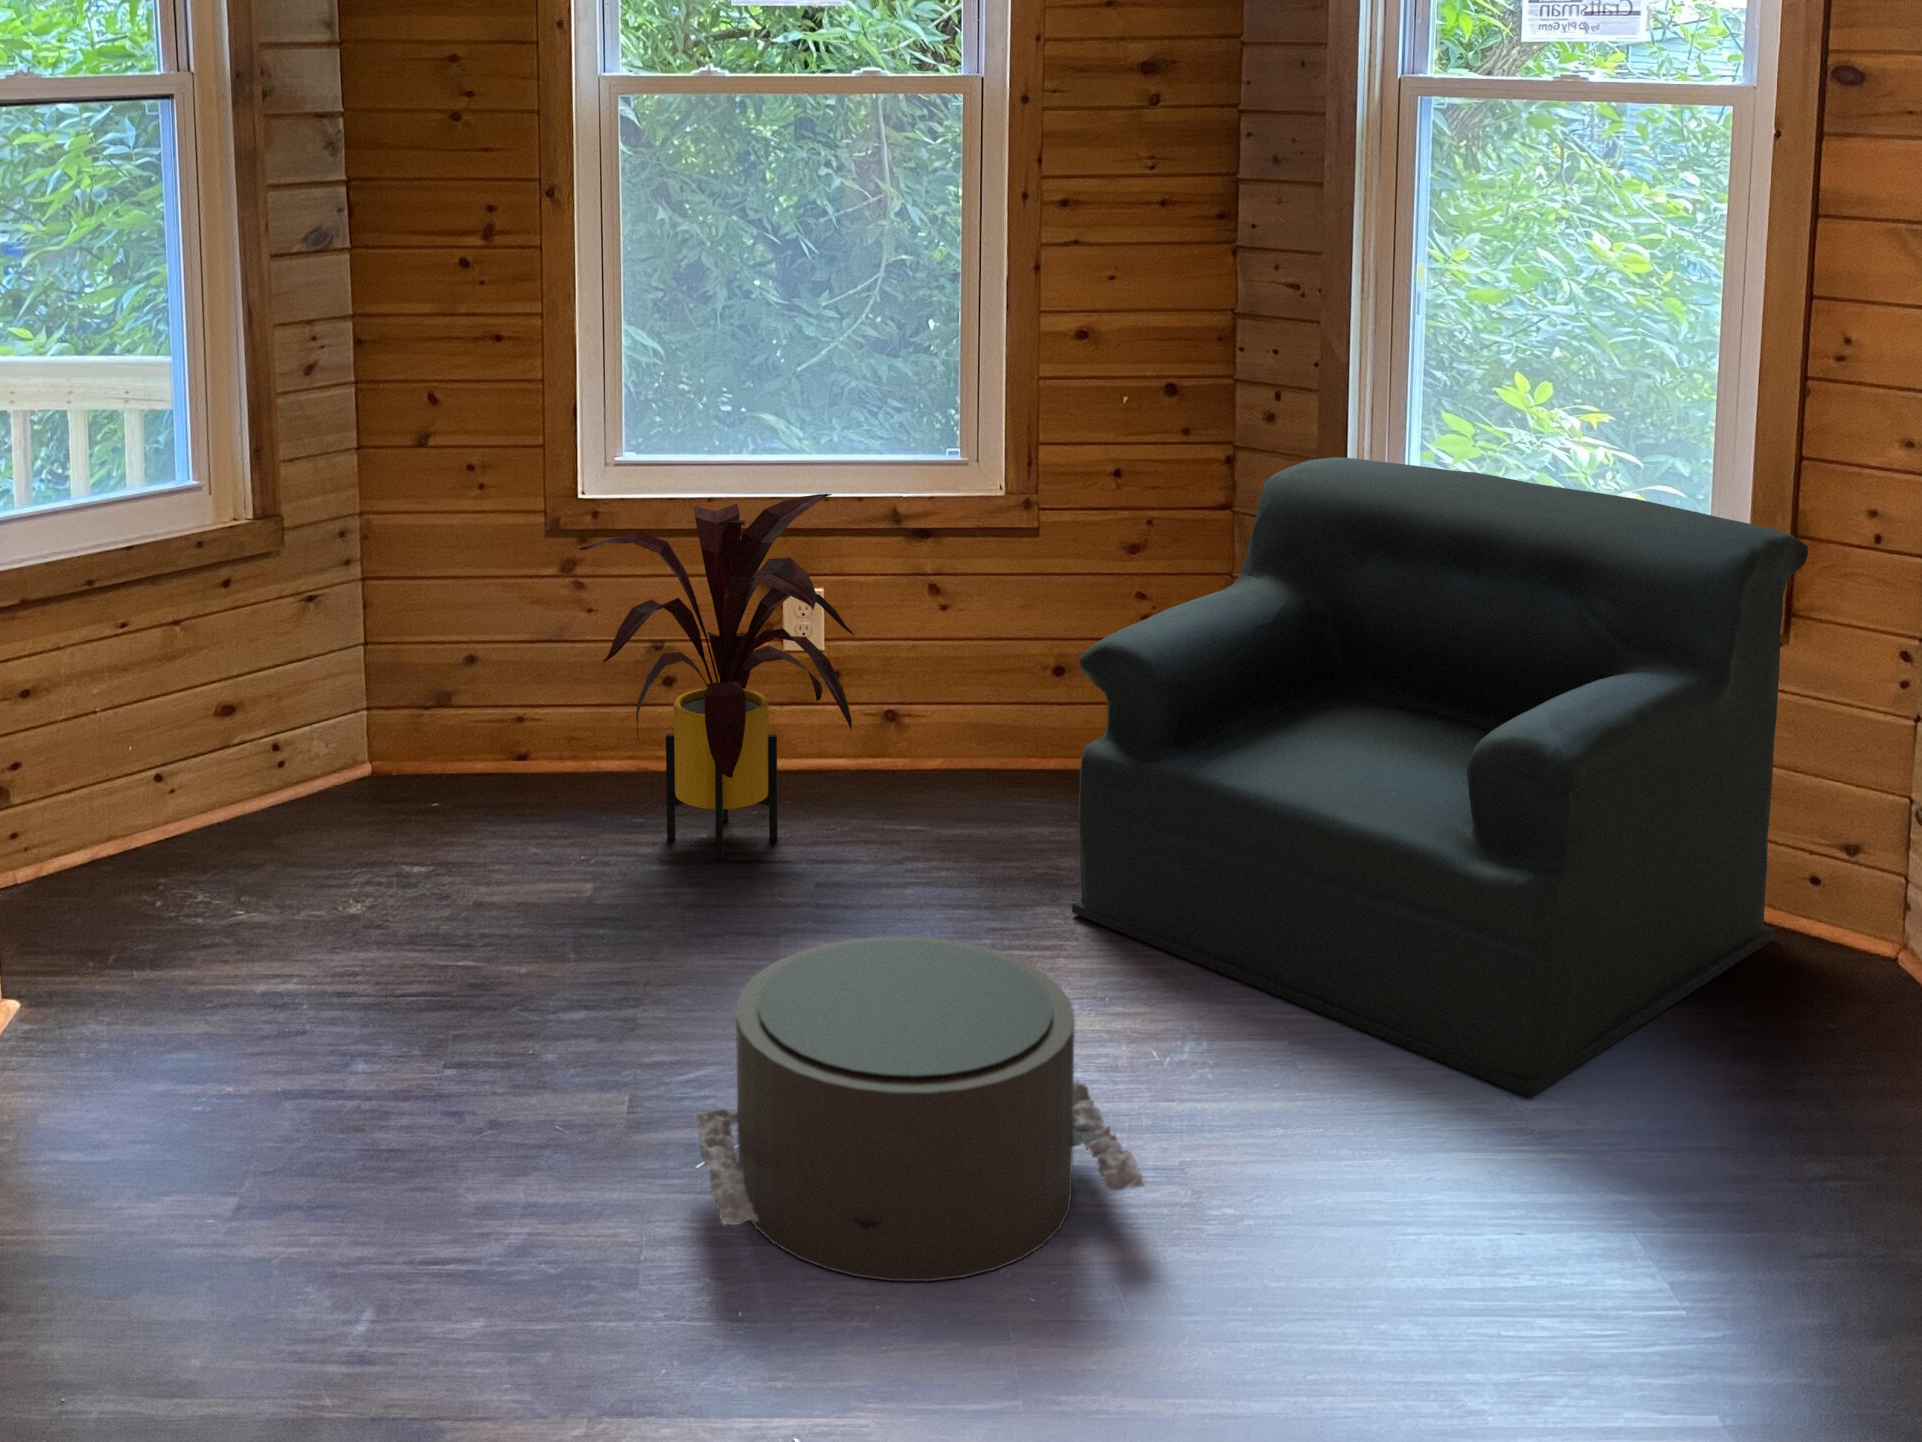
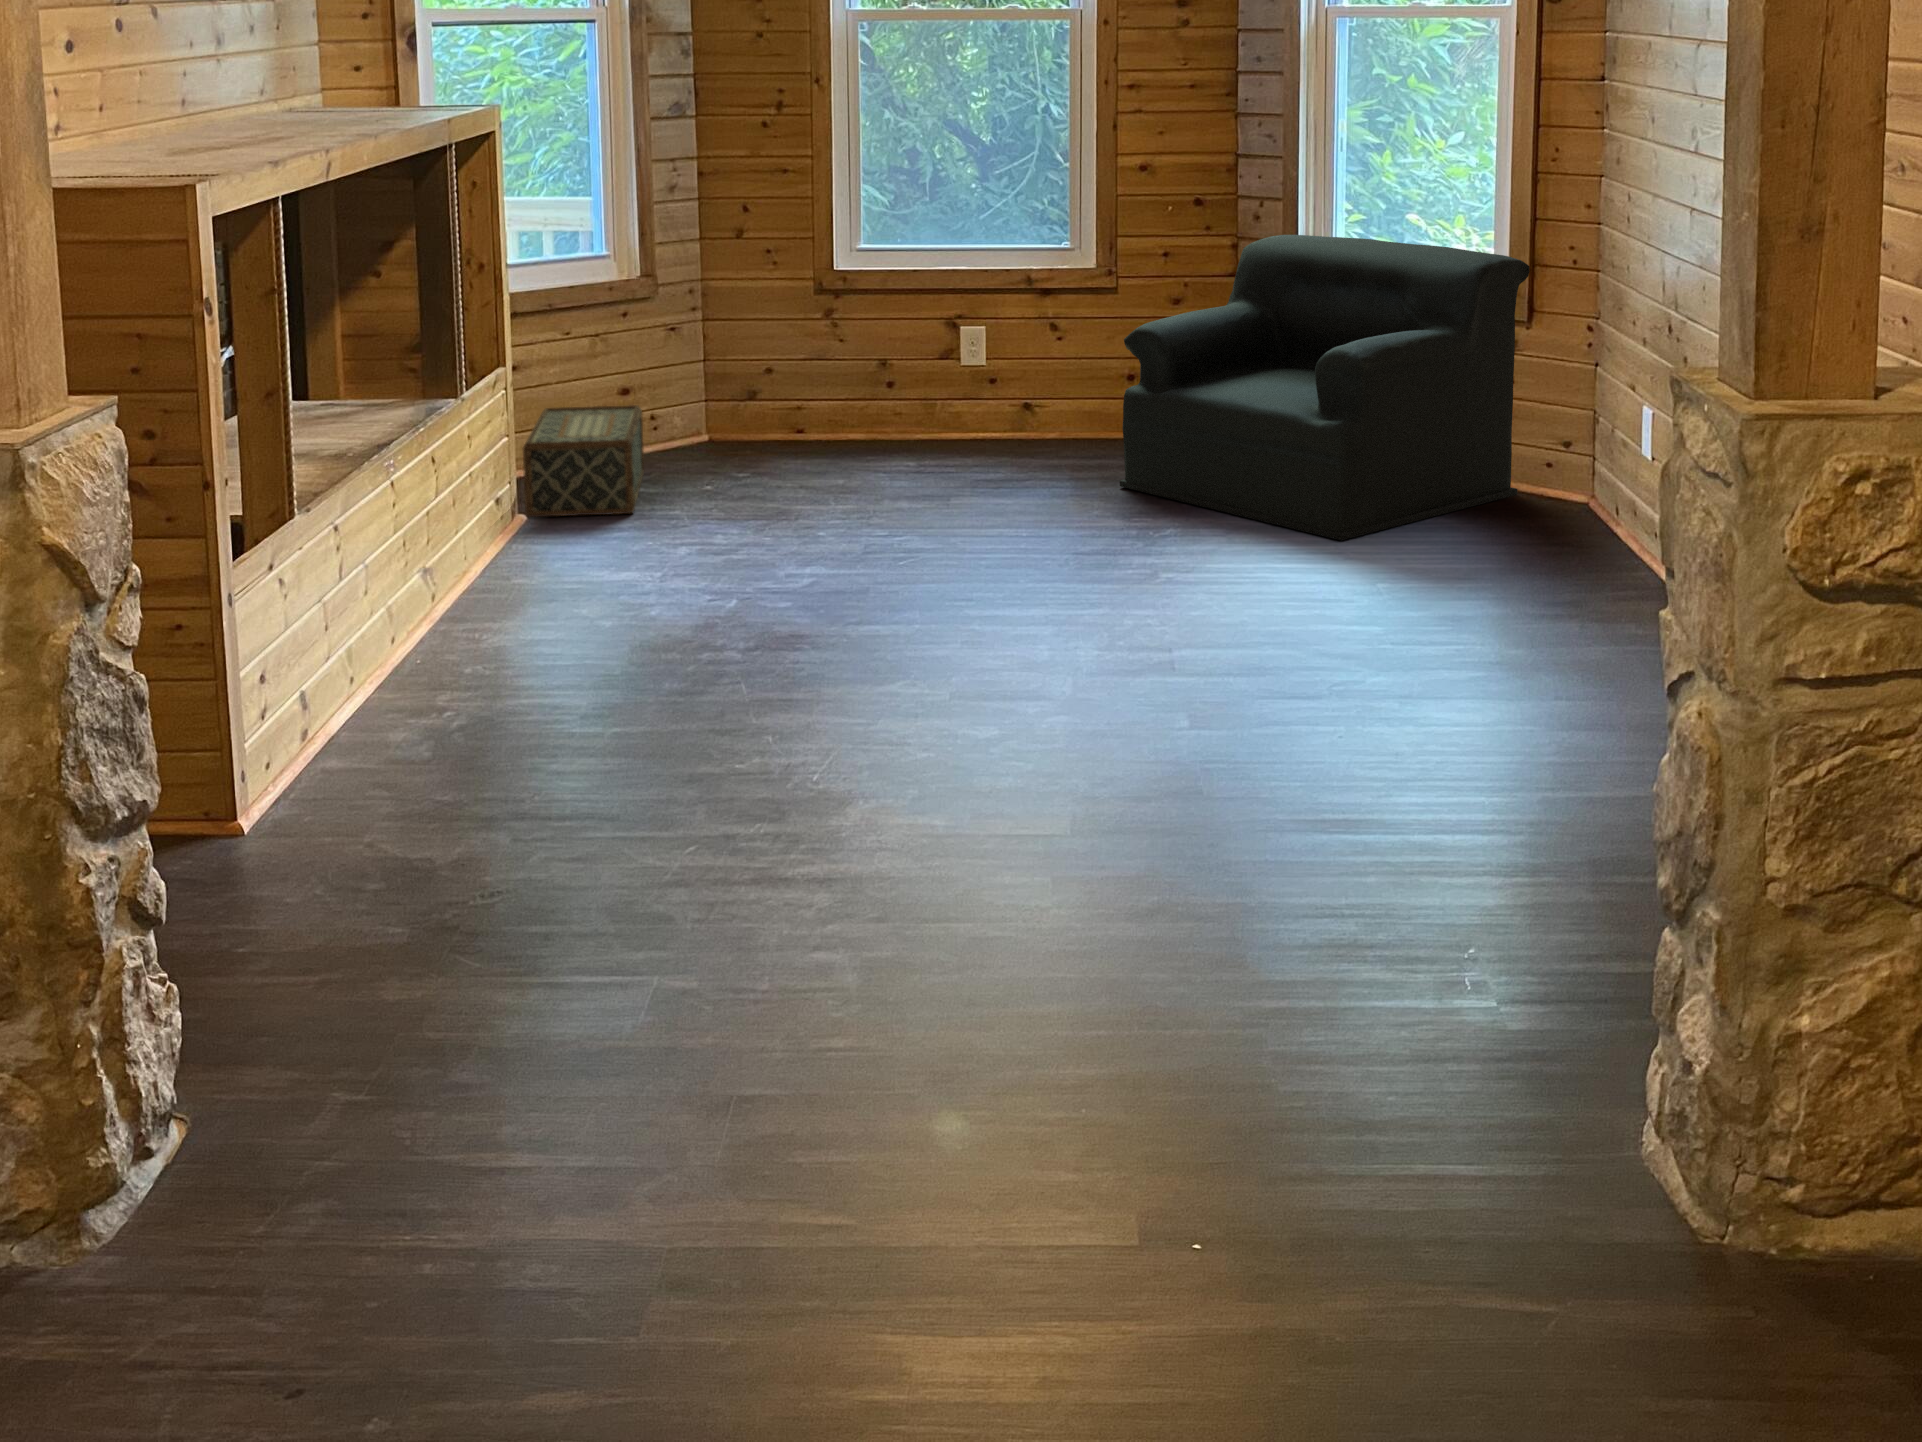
house plant: present [579,494,854,860] -> none [836,260,1003,470]
woven basket: none [9,755,252,1010] -> present [523,405,644,517]
pouf: present [697,937,1145,1281] -> none [895,453,1118,588]

